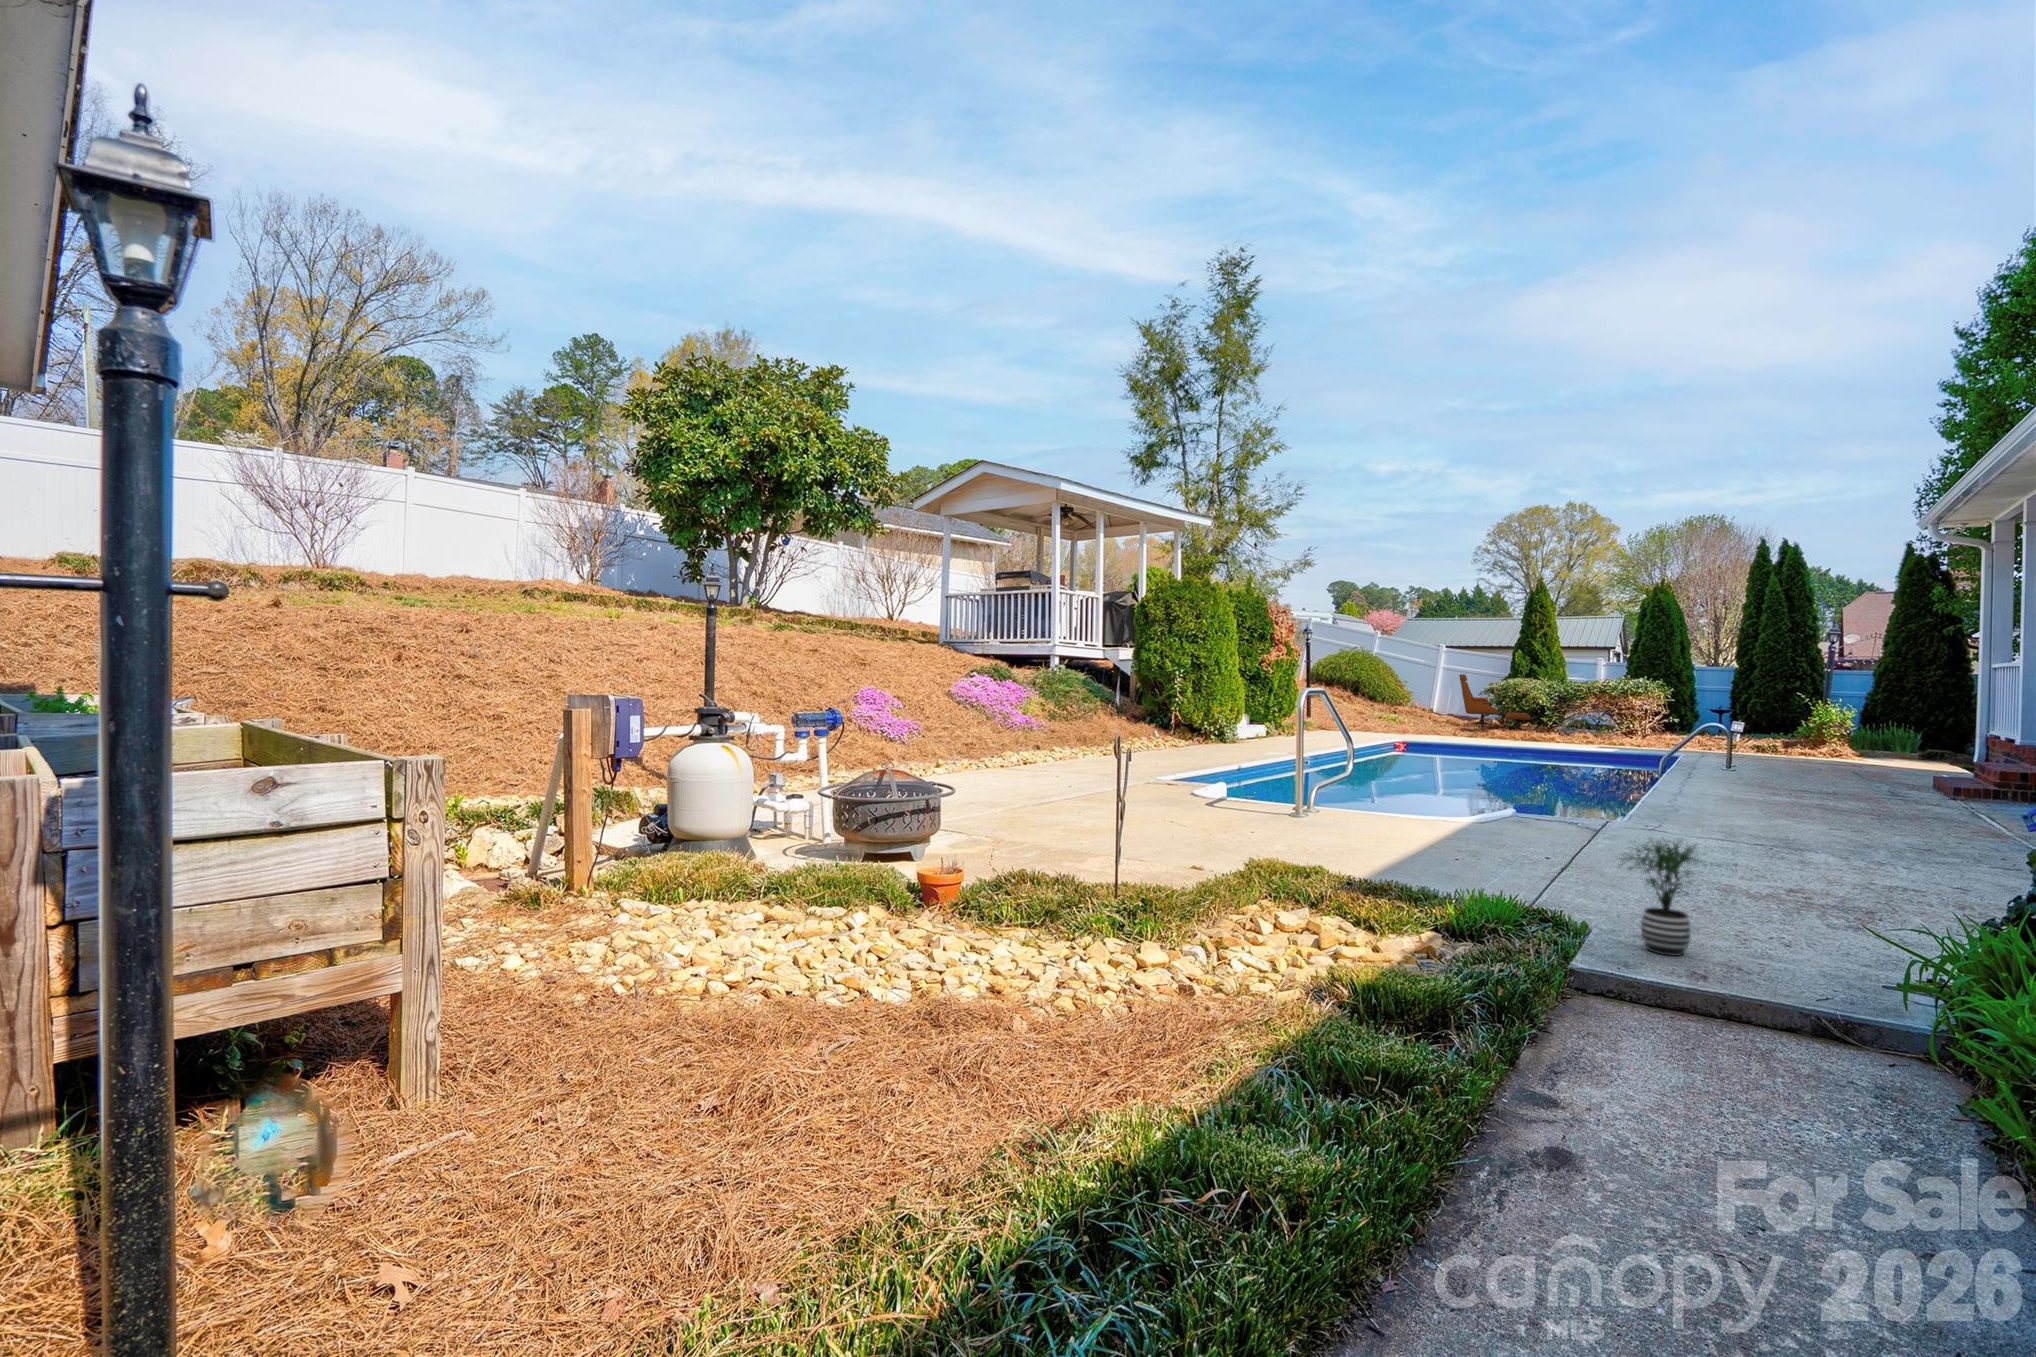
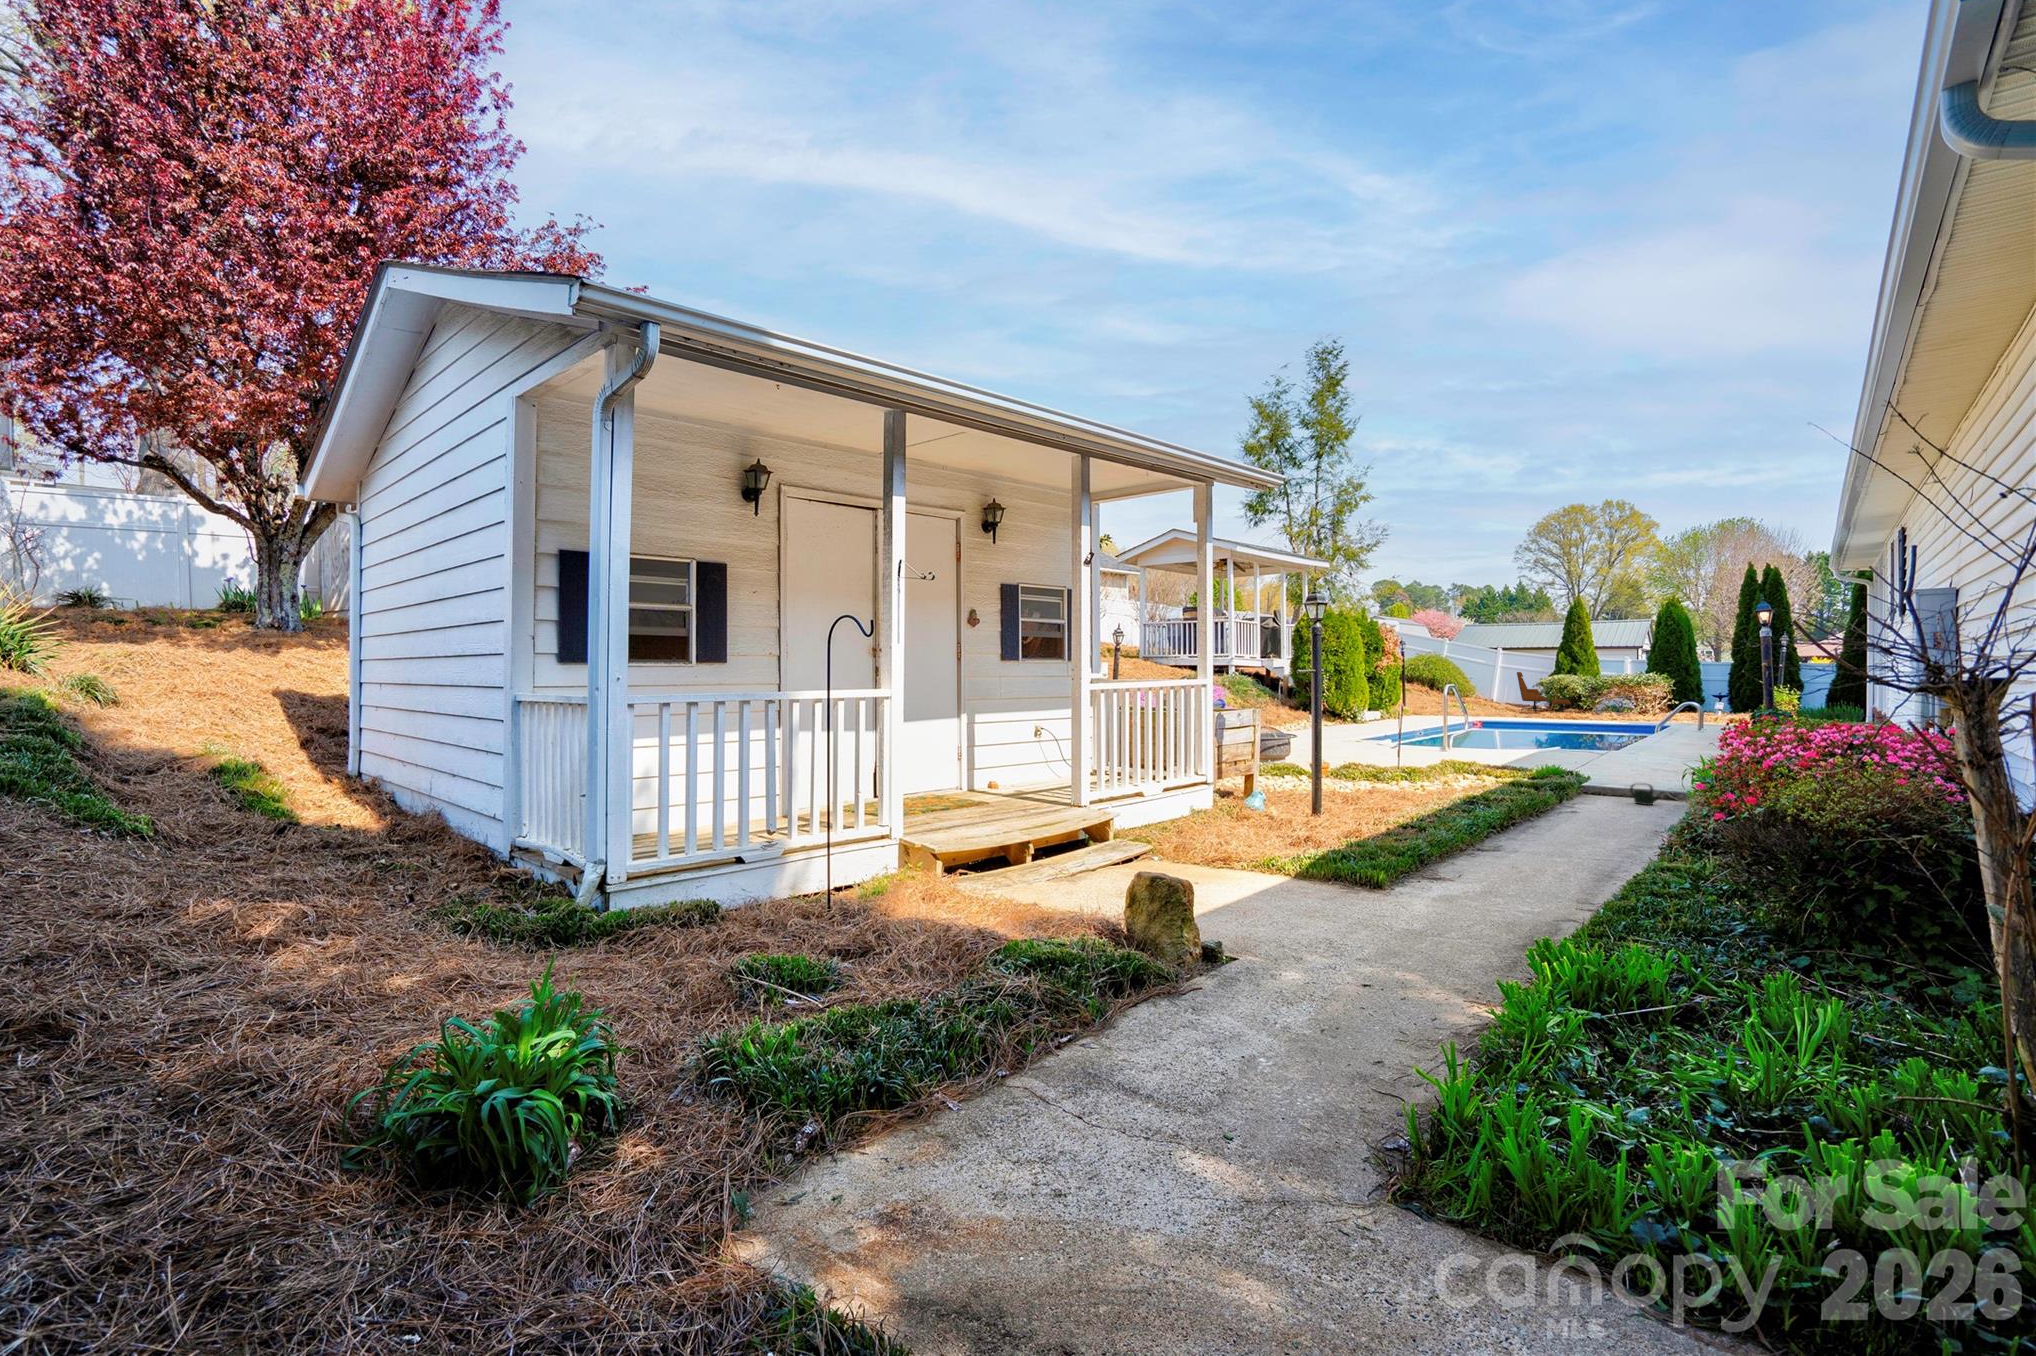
potted plant: present [1618,838,1706,956] -> none [1600,743,1636,786]
watering can: none [1723,991,1857,1075] -> present [1630,784,1660,805]

